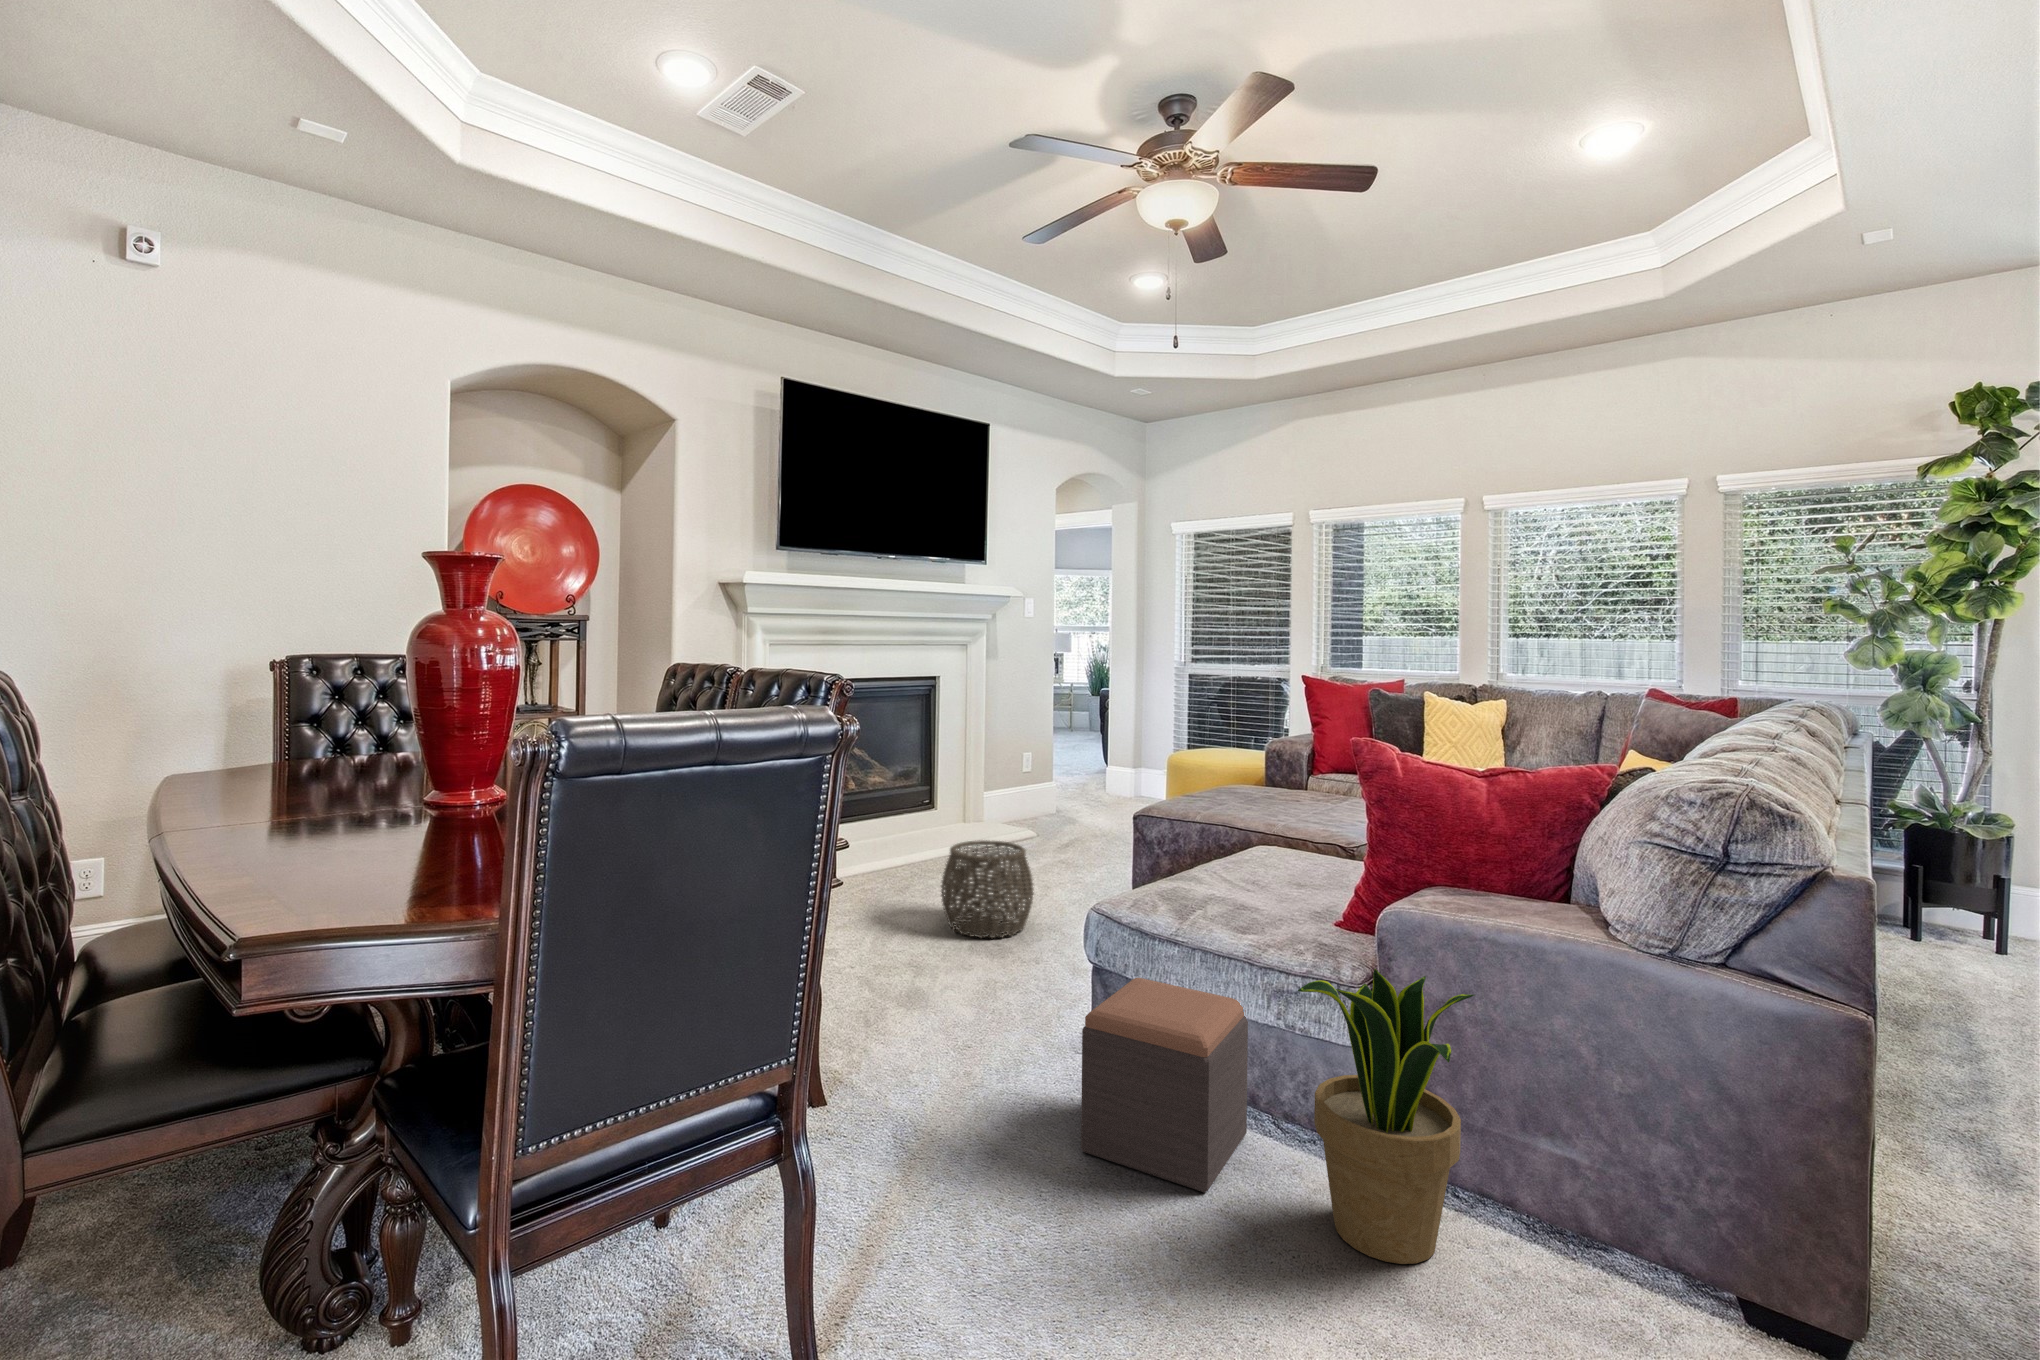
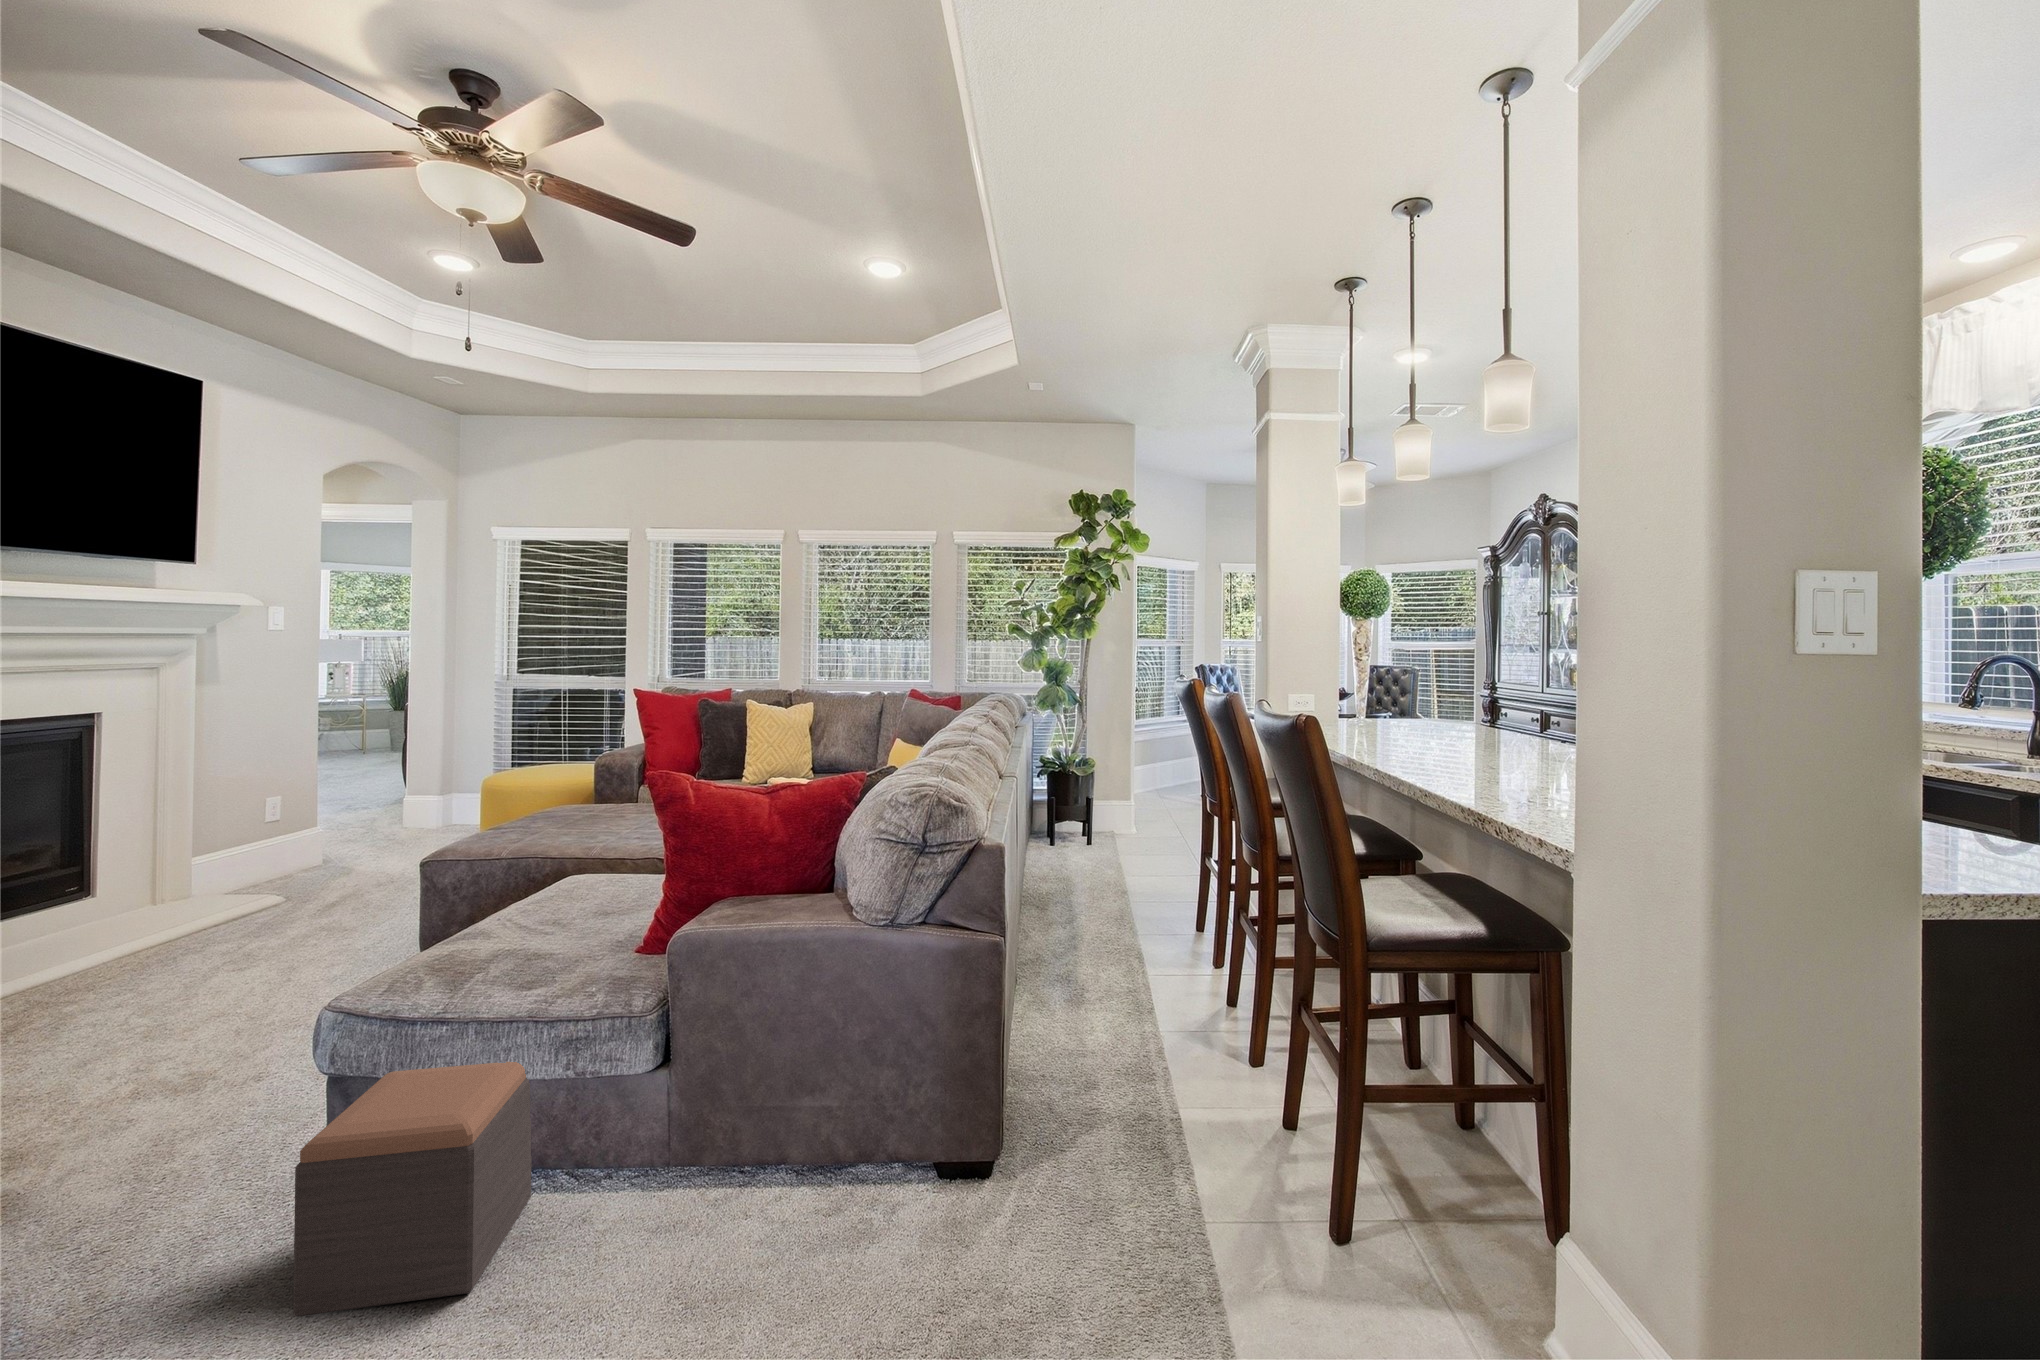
woven basket: present [941,840,1034,938] -> none [85,926,264,1069]
potted plant: present [1298,969,1475,1264] -> none [577,990,751,1277]

